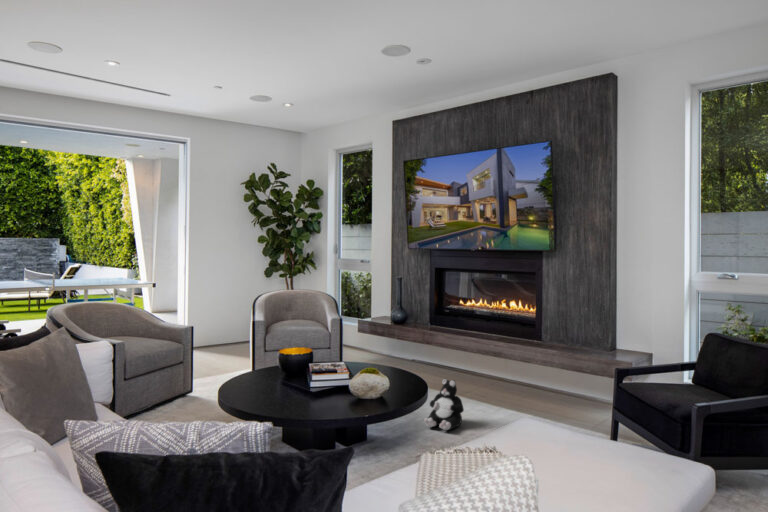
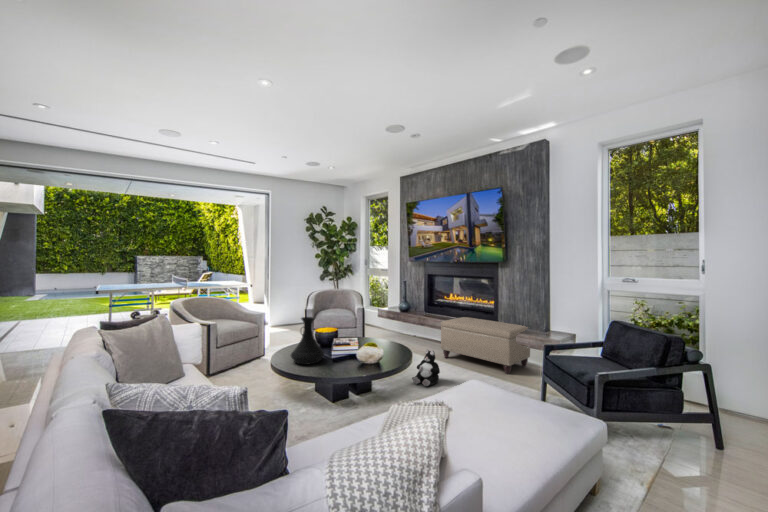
ottoman: none [459,331,587,412] -> present [441,317,530,374]
vase: none [253,333,302,402] -> present [291,317,324,365]

